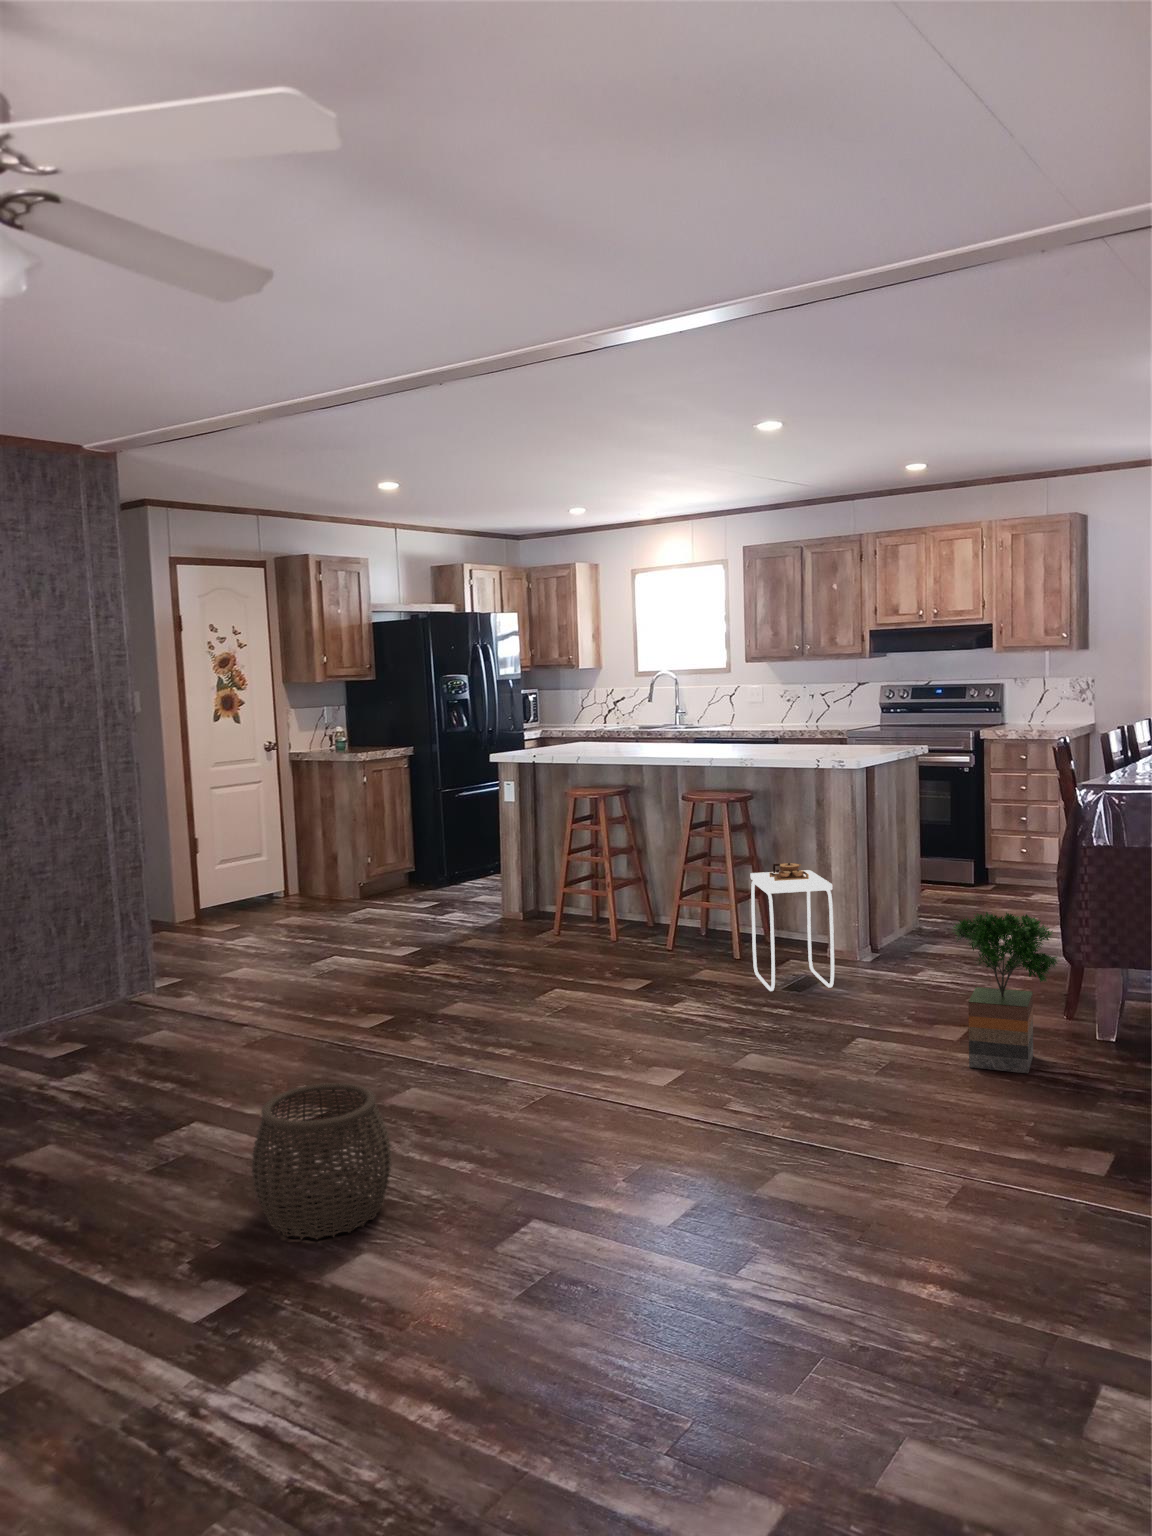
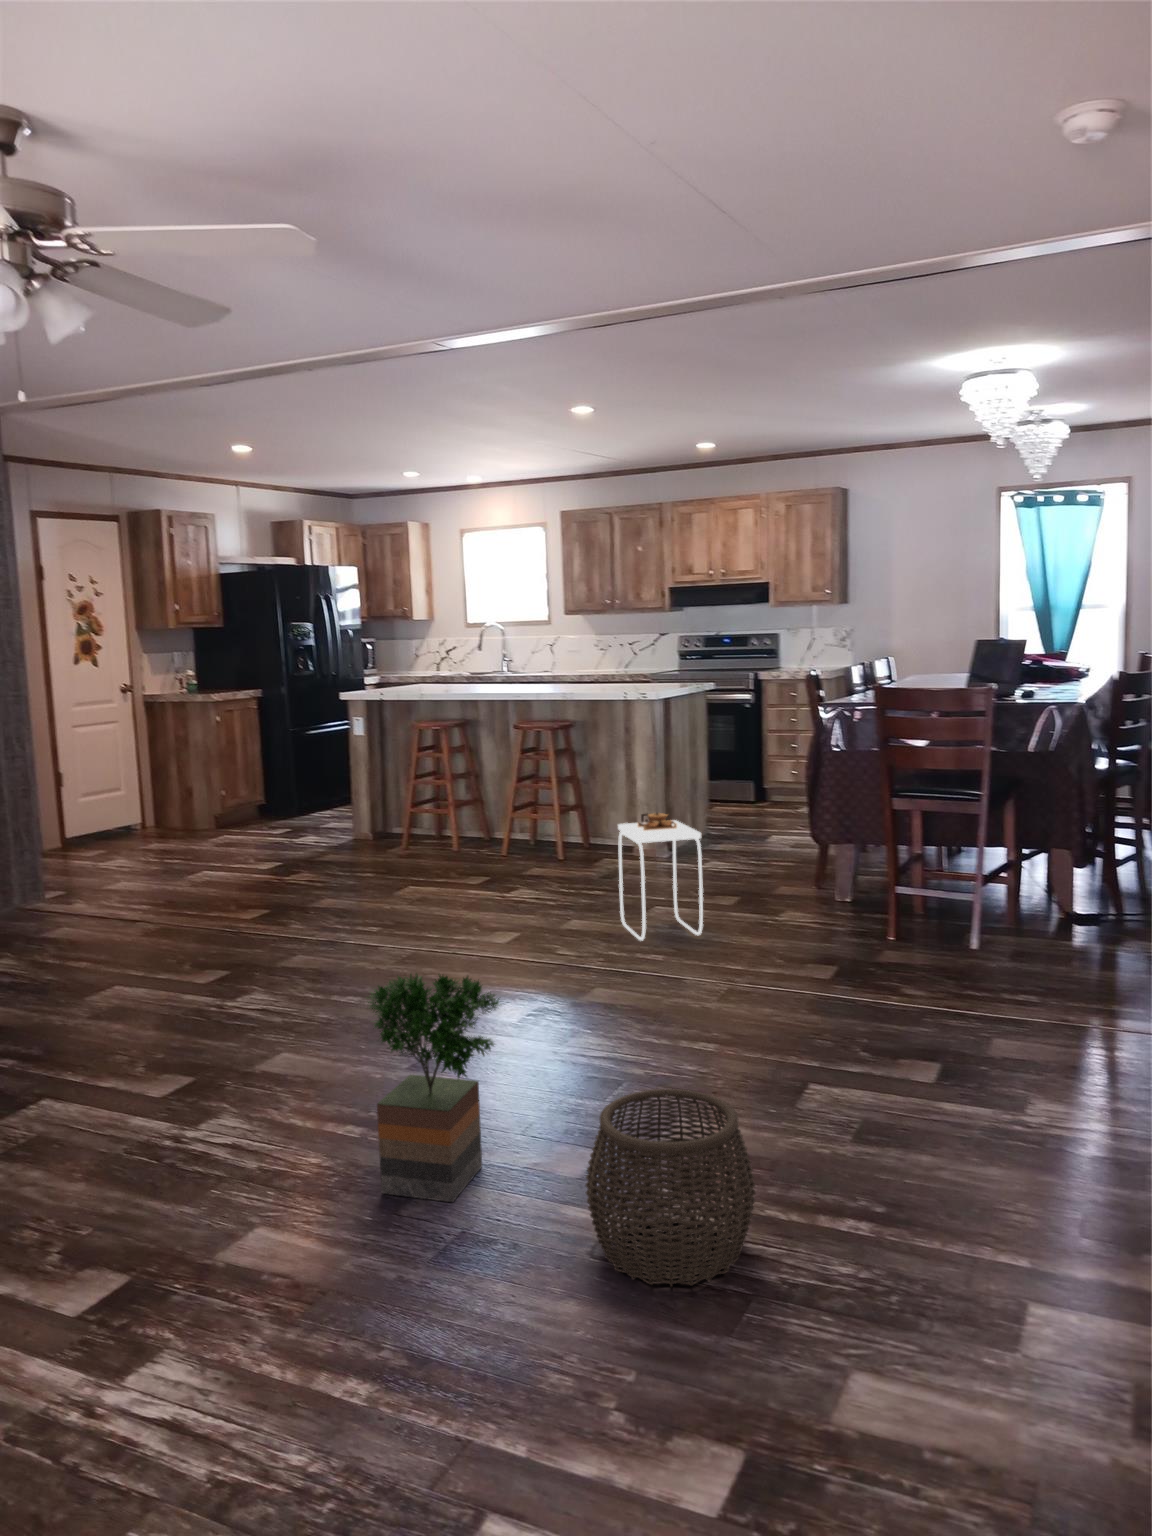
potted tree: present [953,912,1058,1073] -> present [367,974,499,1202]
woven basket: present [252,1083,392,1239] -> present [585,1089,756,1287]

